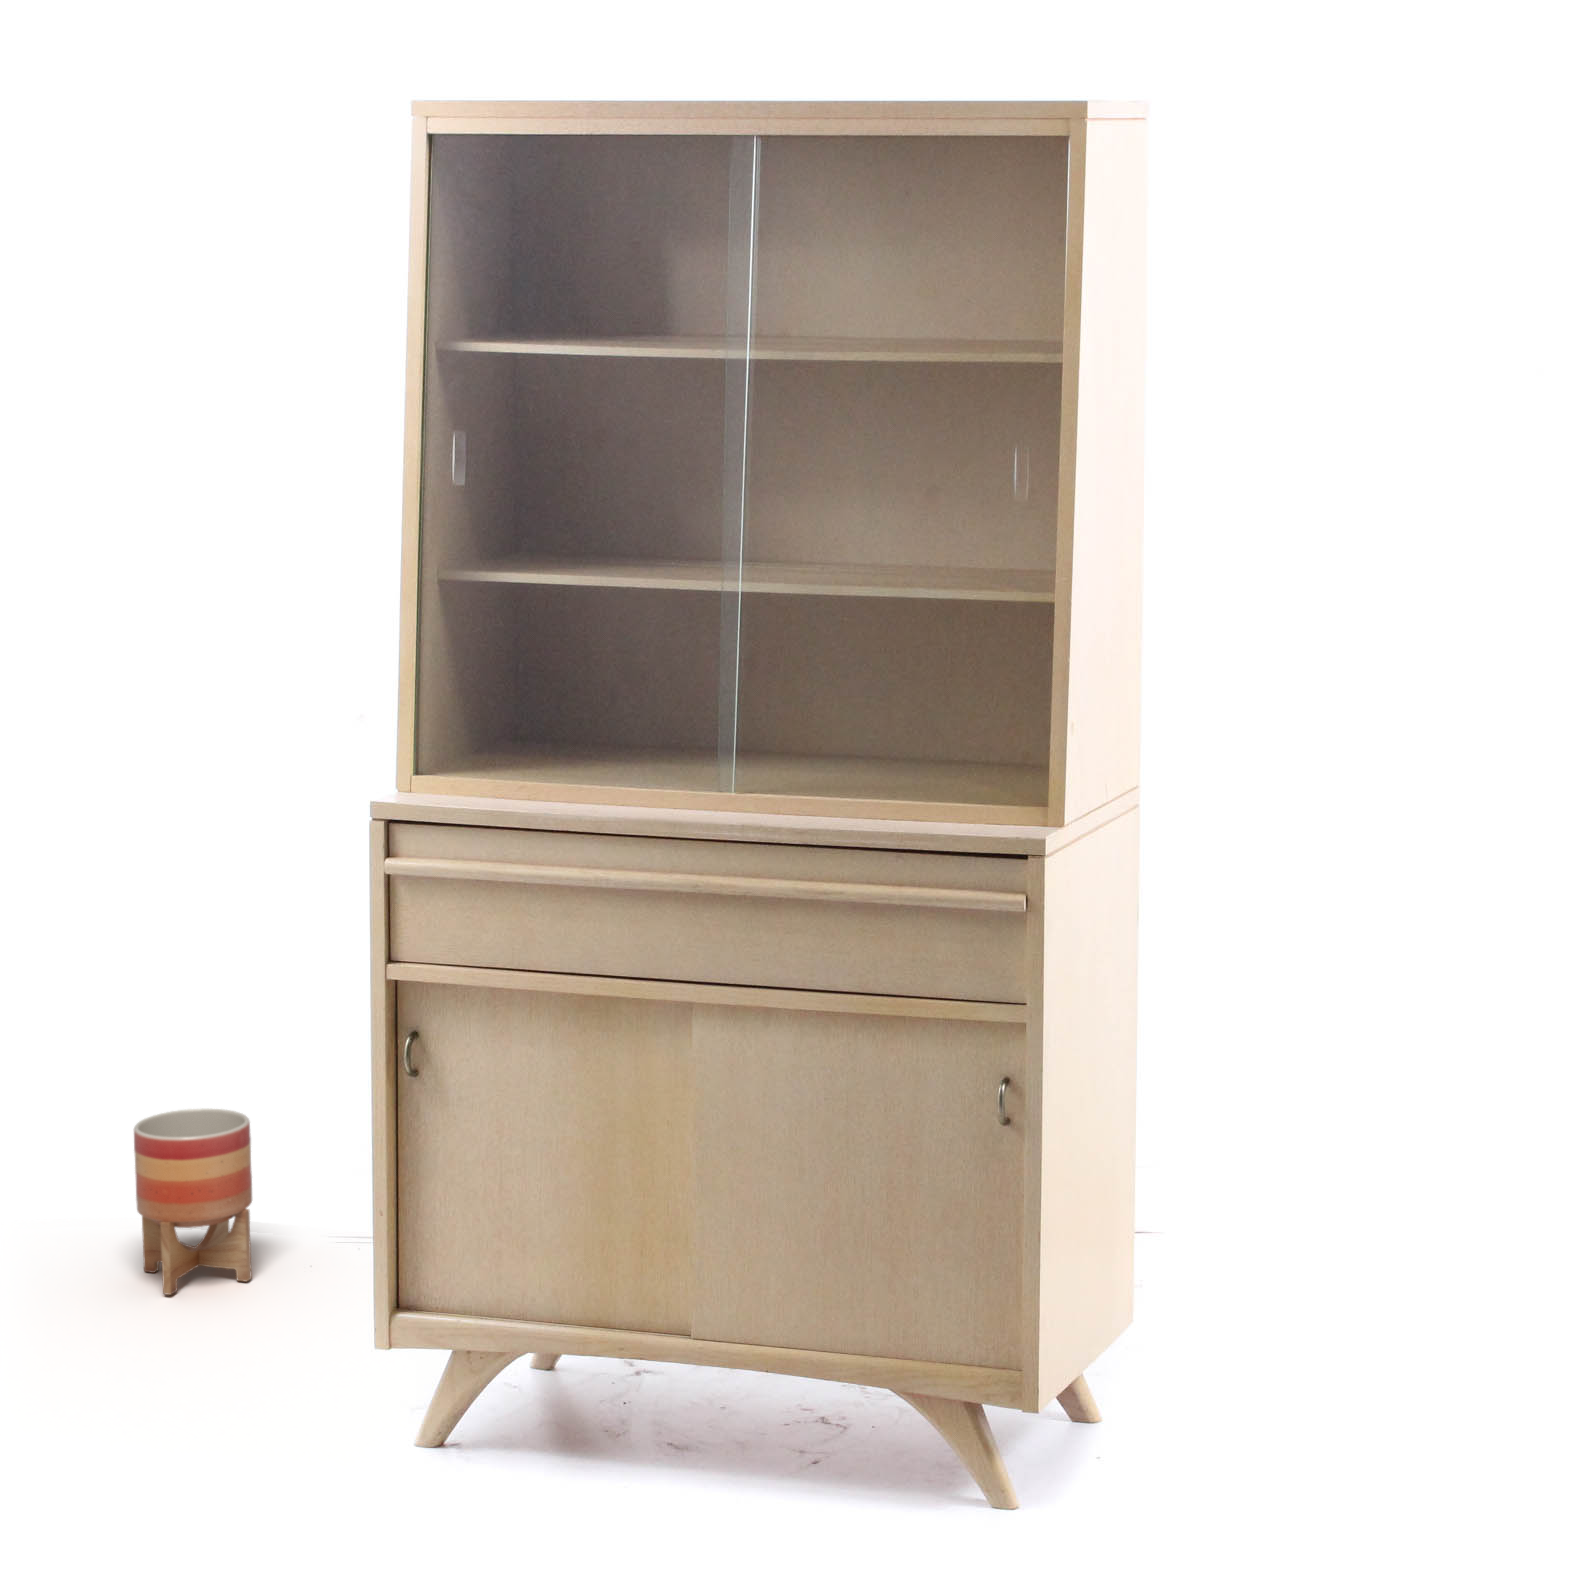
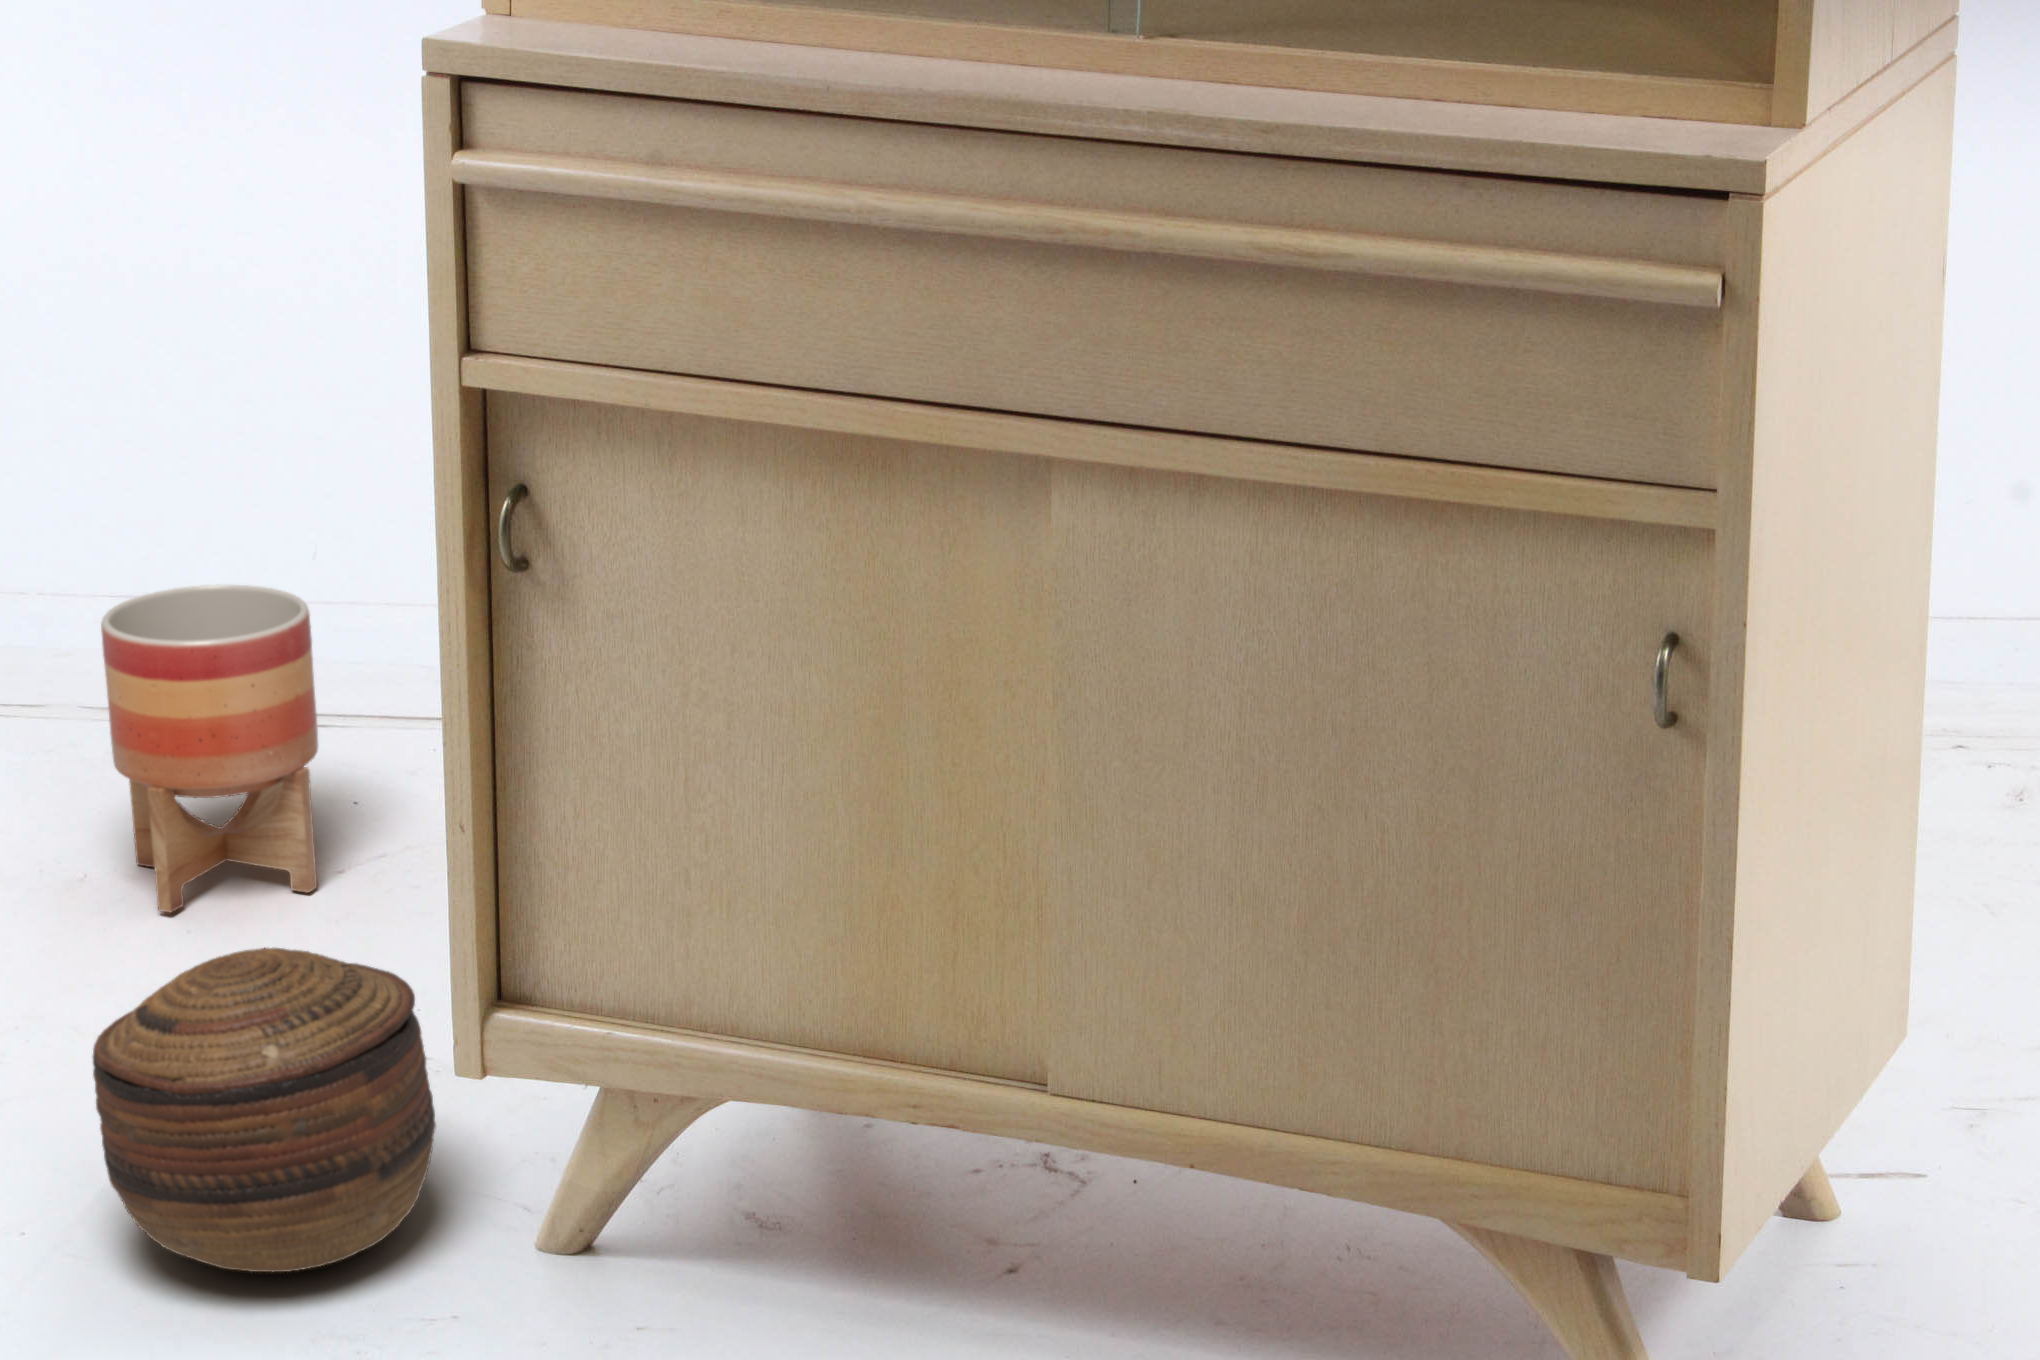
basket: none [175,1287,358,1466] -> present [93,948,436,1272]

